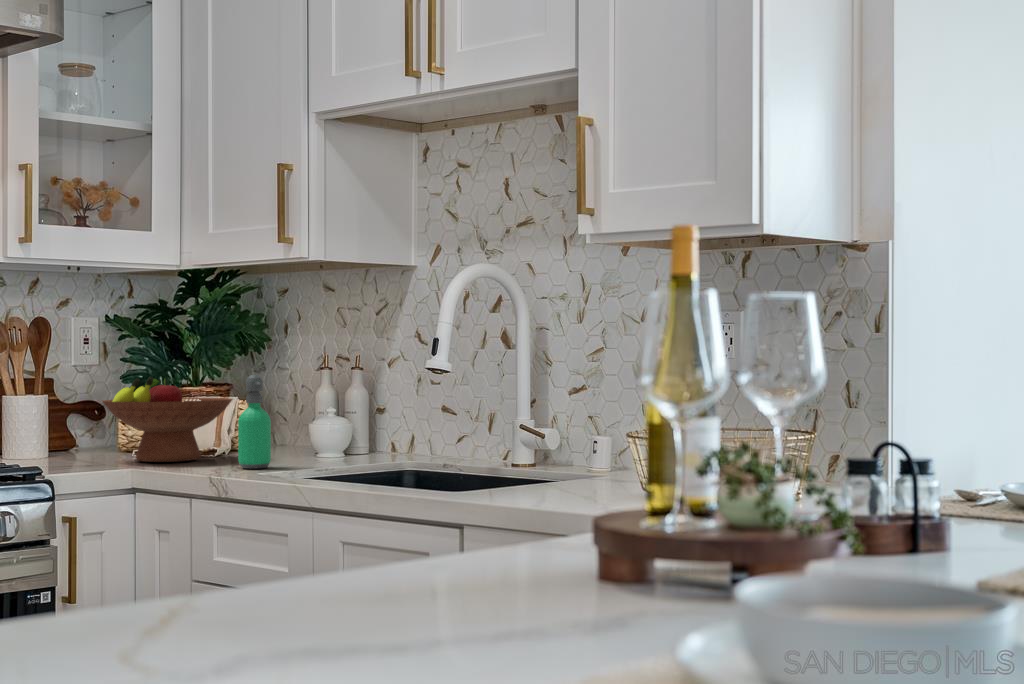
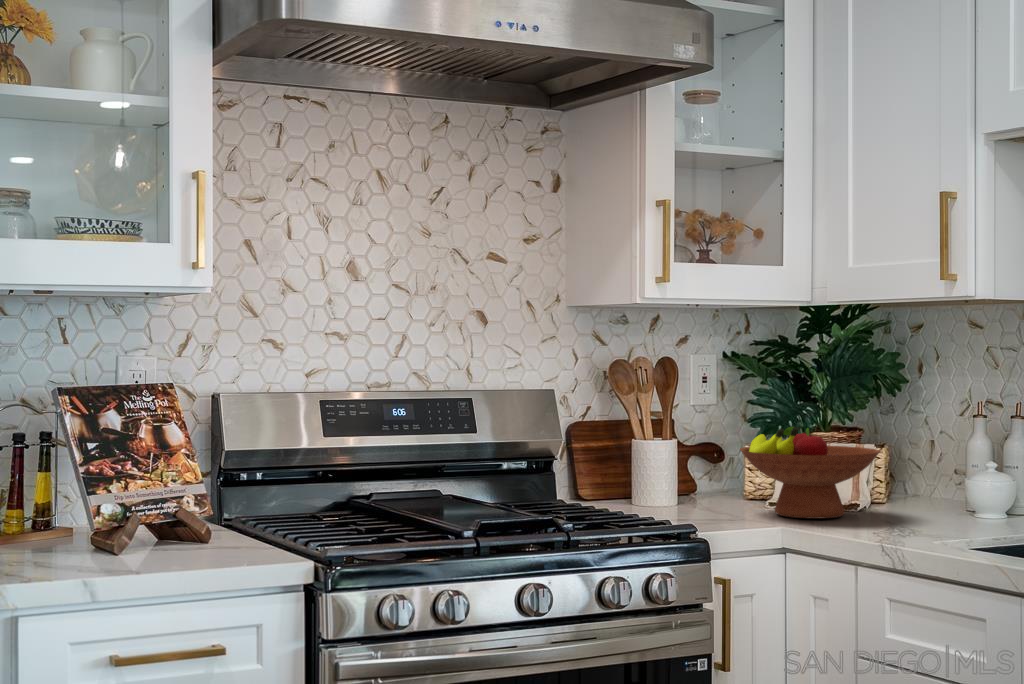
soap dispenser: present [238,375,271,469] -> none [900,429,938,536]

